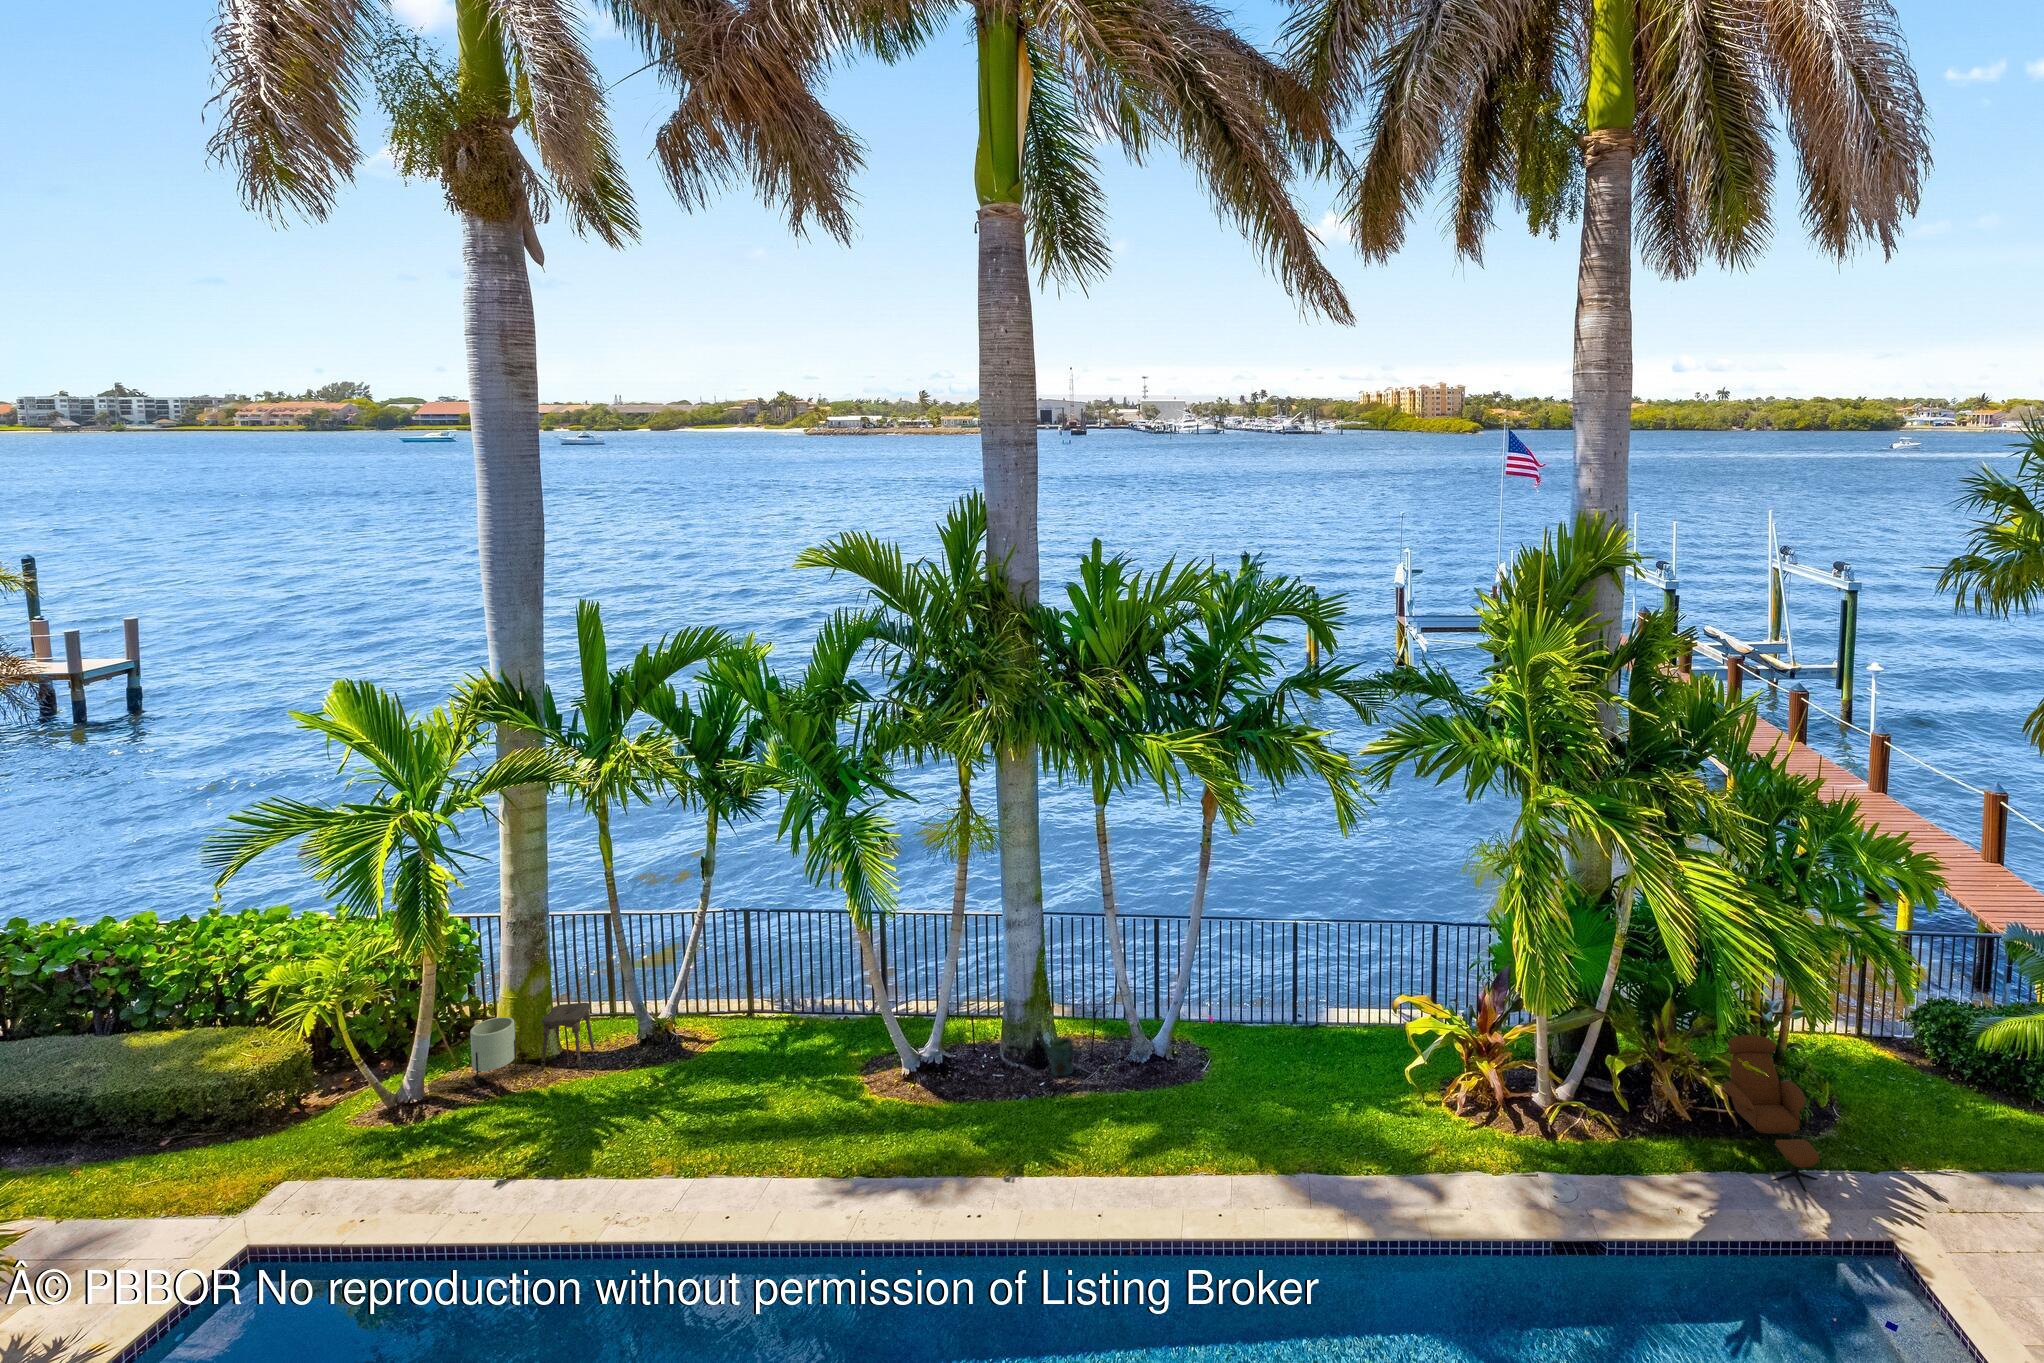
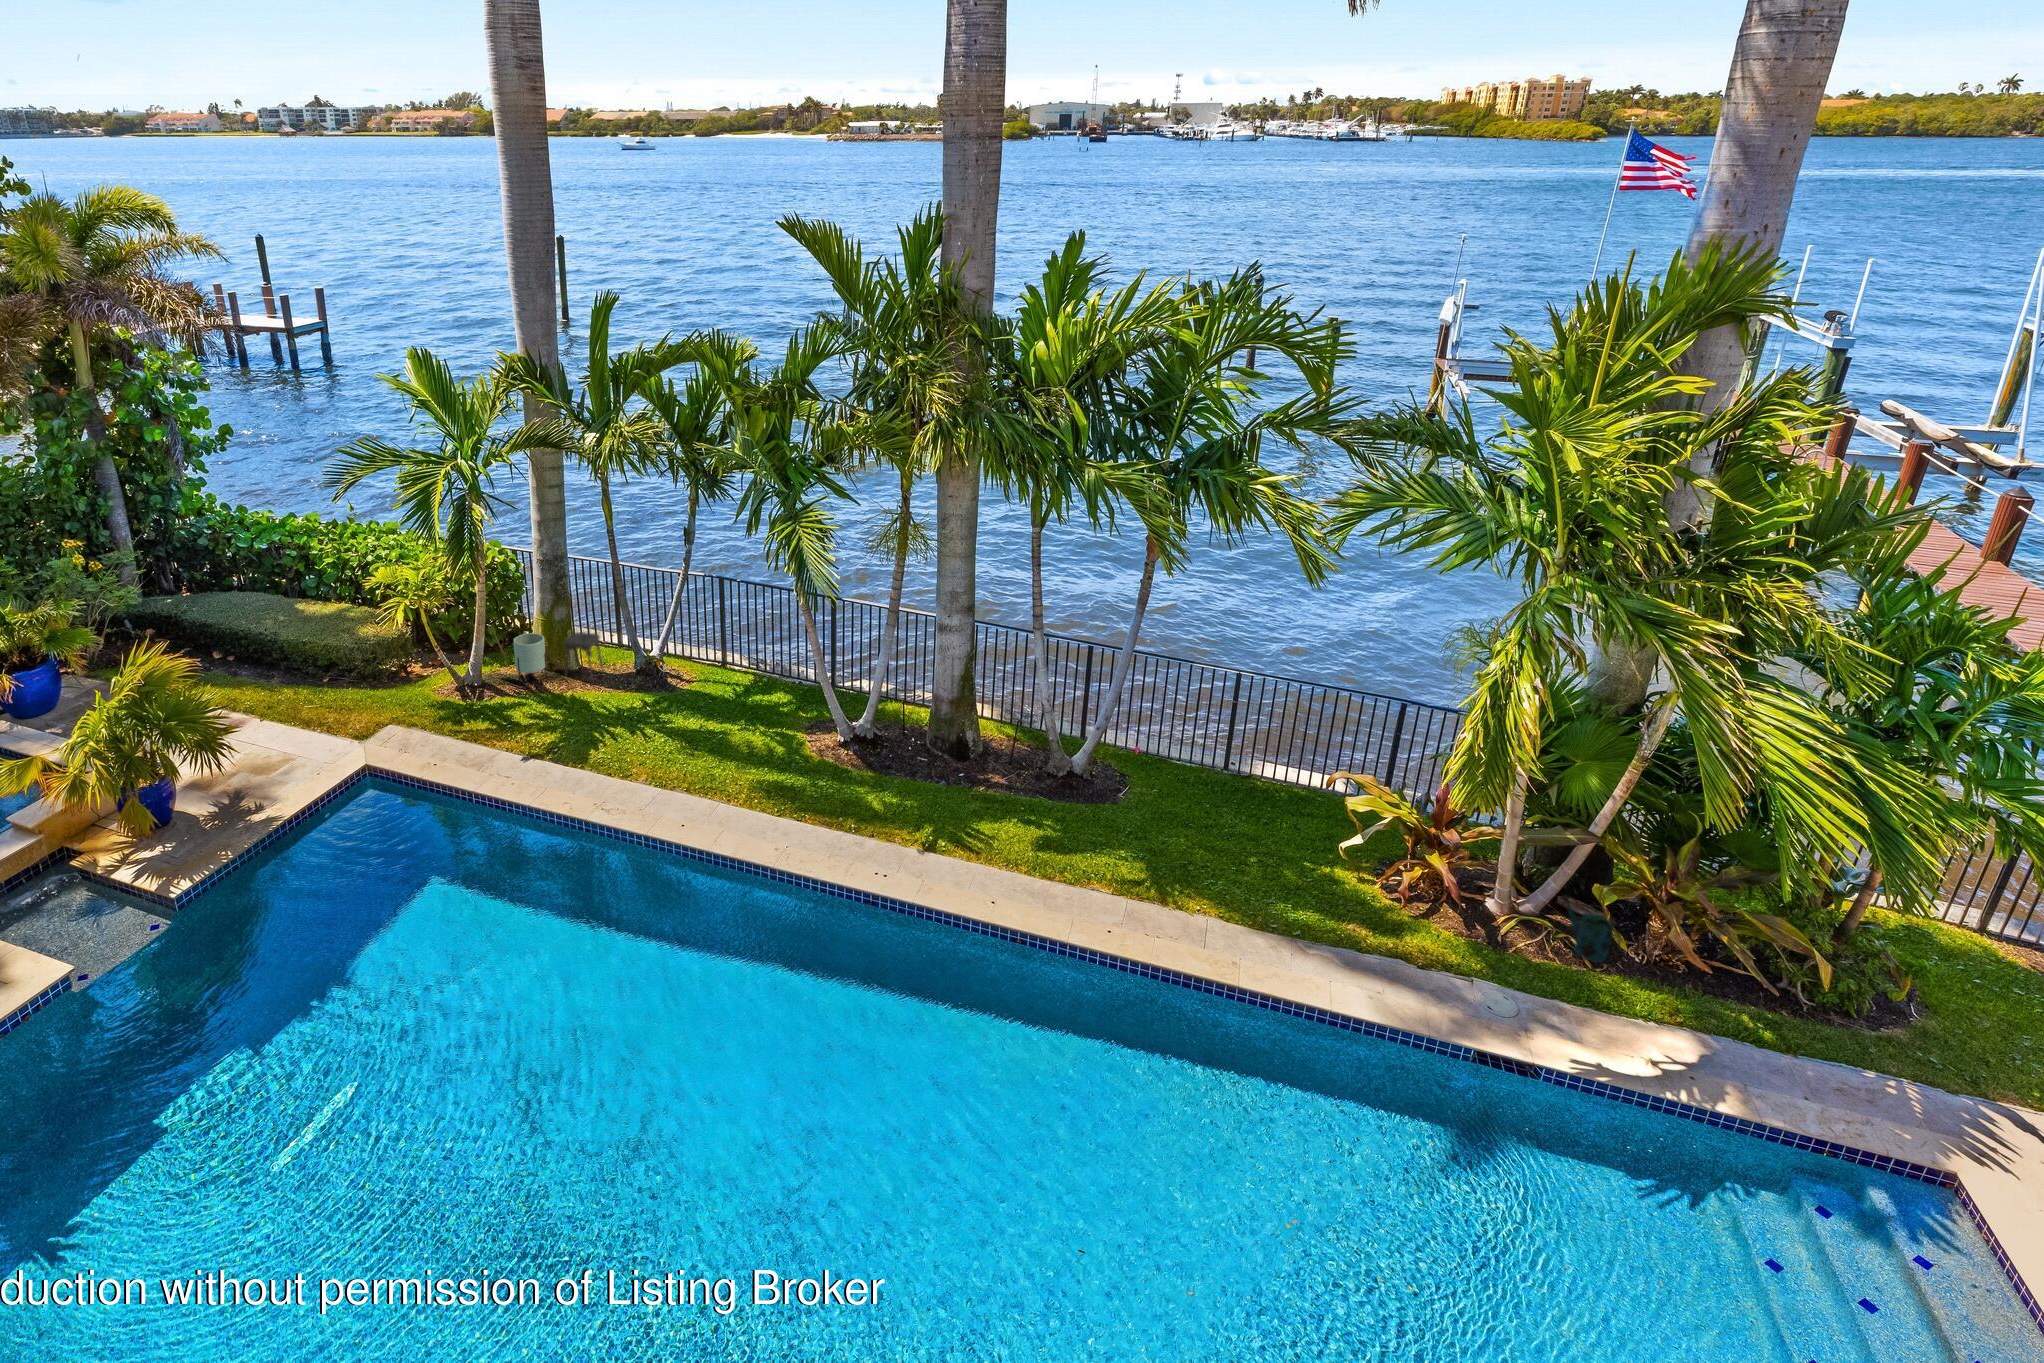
watering can: present [1036,1030,1079,1076] -> present [1561,896,1621,962]
lounge chair: present [1724,1035,1819,1193] -> none [1736,900,1857,1092]

